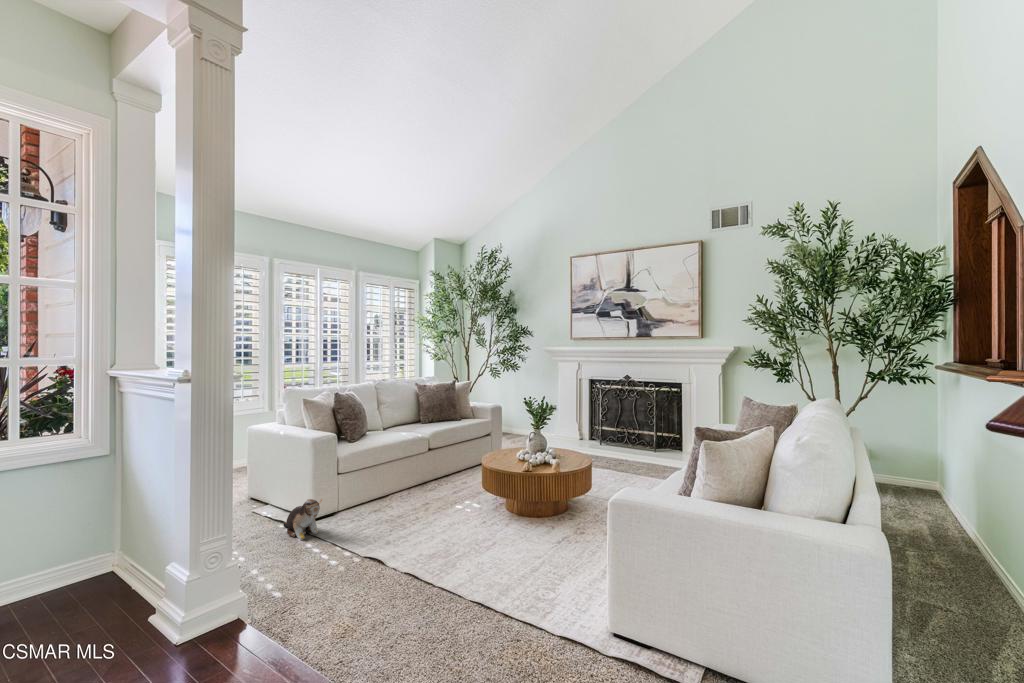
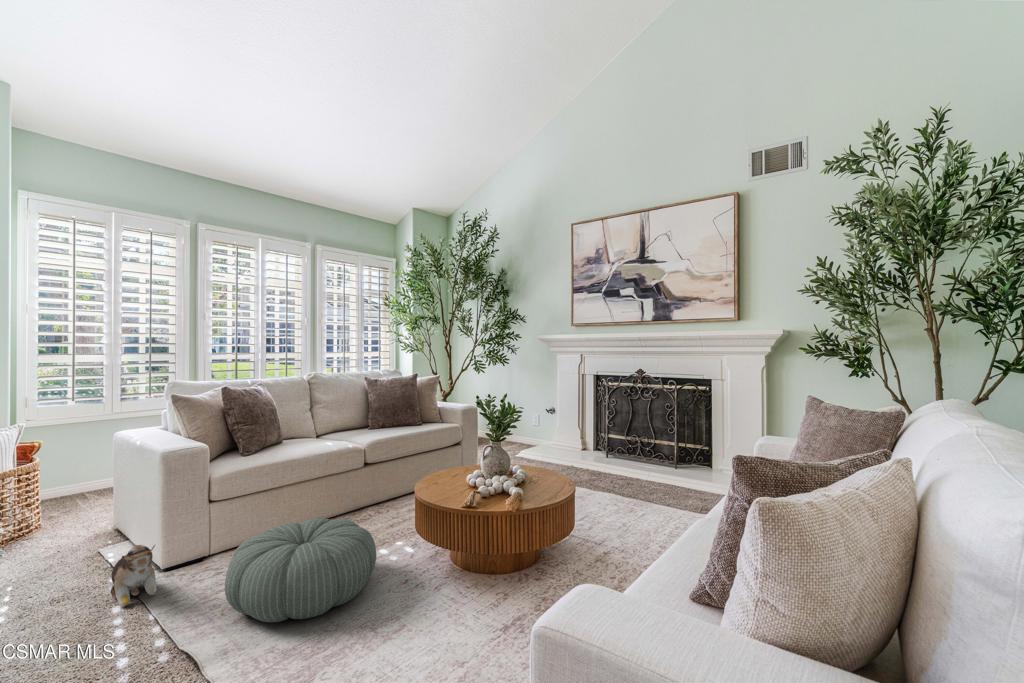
pouf: none [370,483,464,545] -> present [225,518,376,622]

